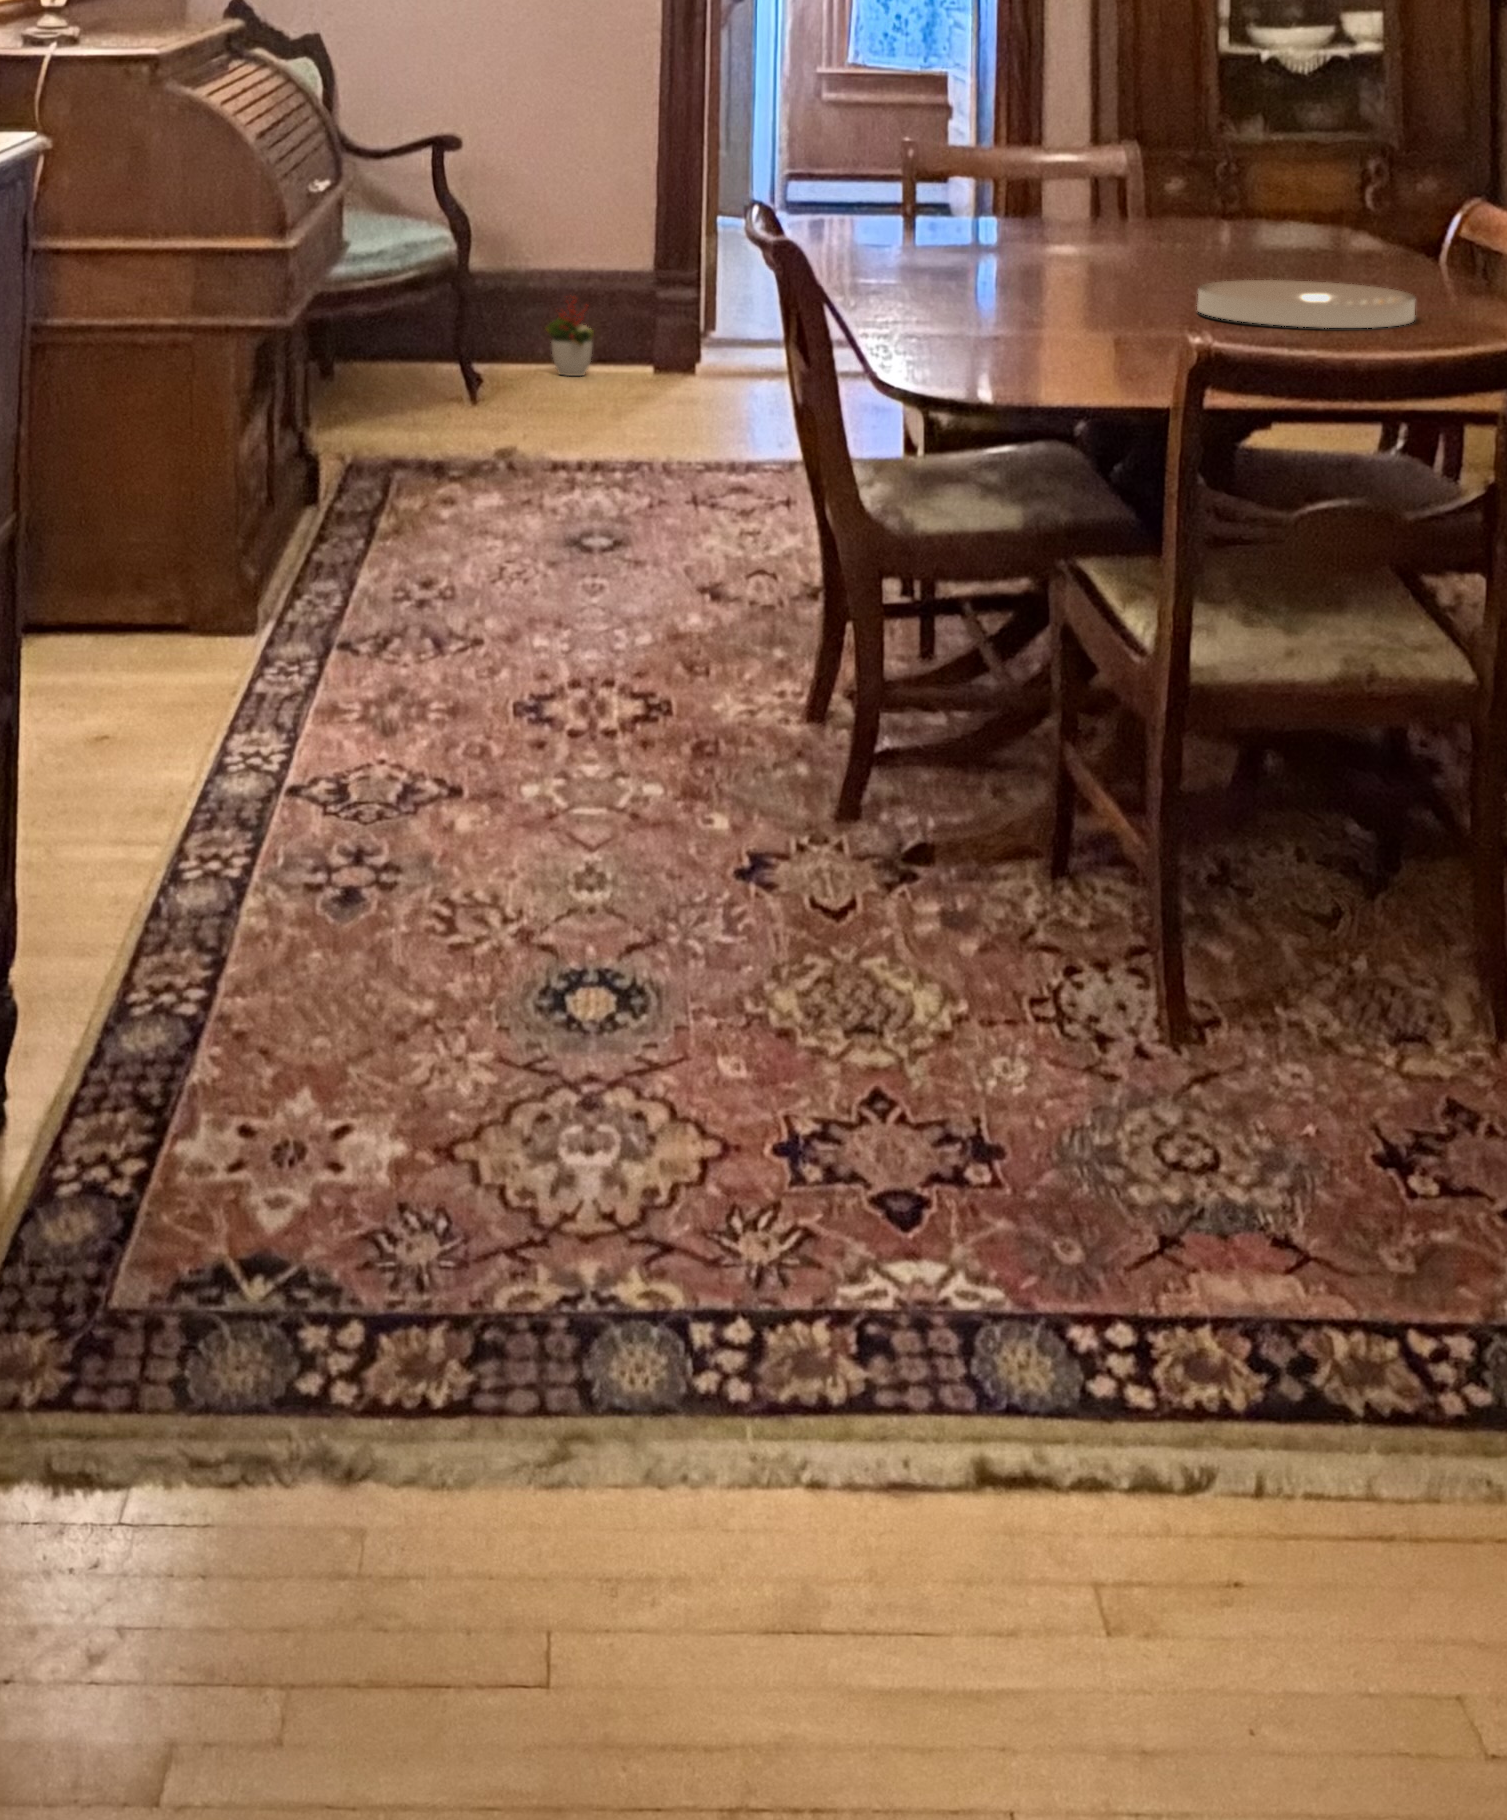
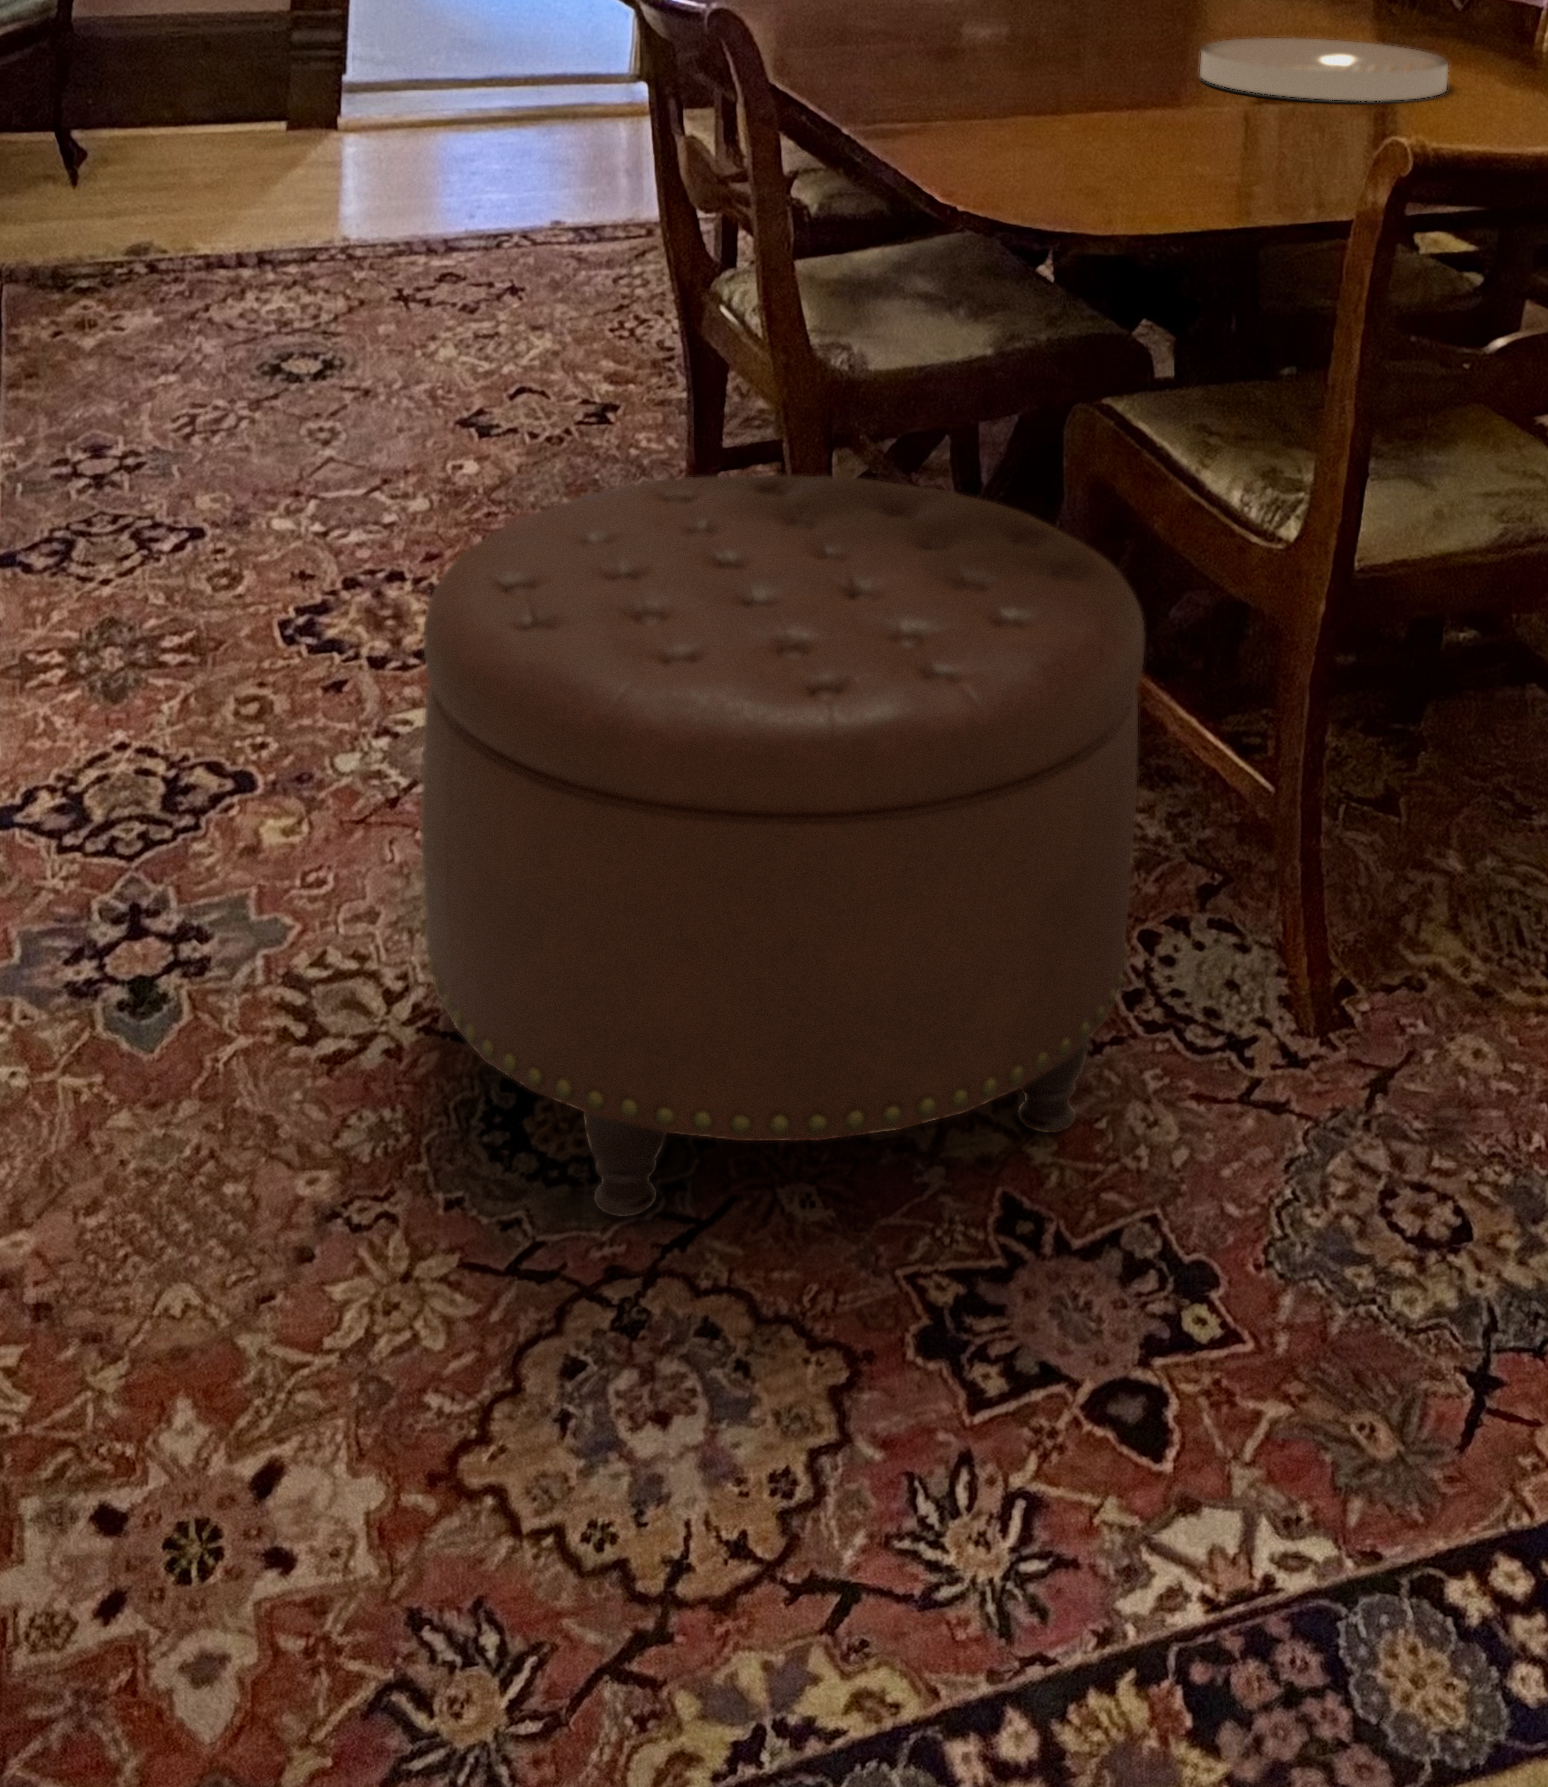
decorative plant: present [546,296,594,376] -> none [164,38,228,138]
ottoman: none [506,586,1030,1060] -> present [421,475,1145,1217]

